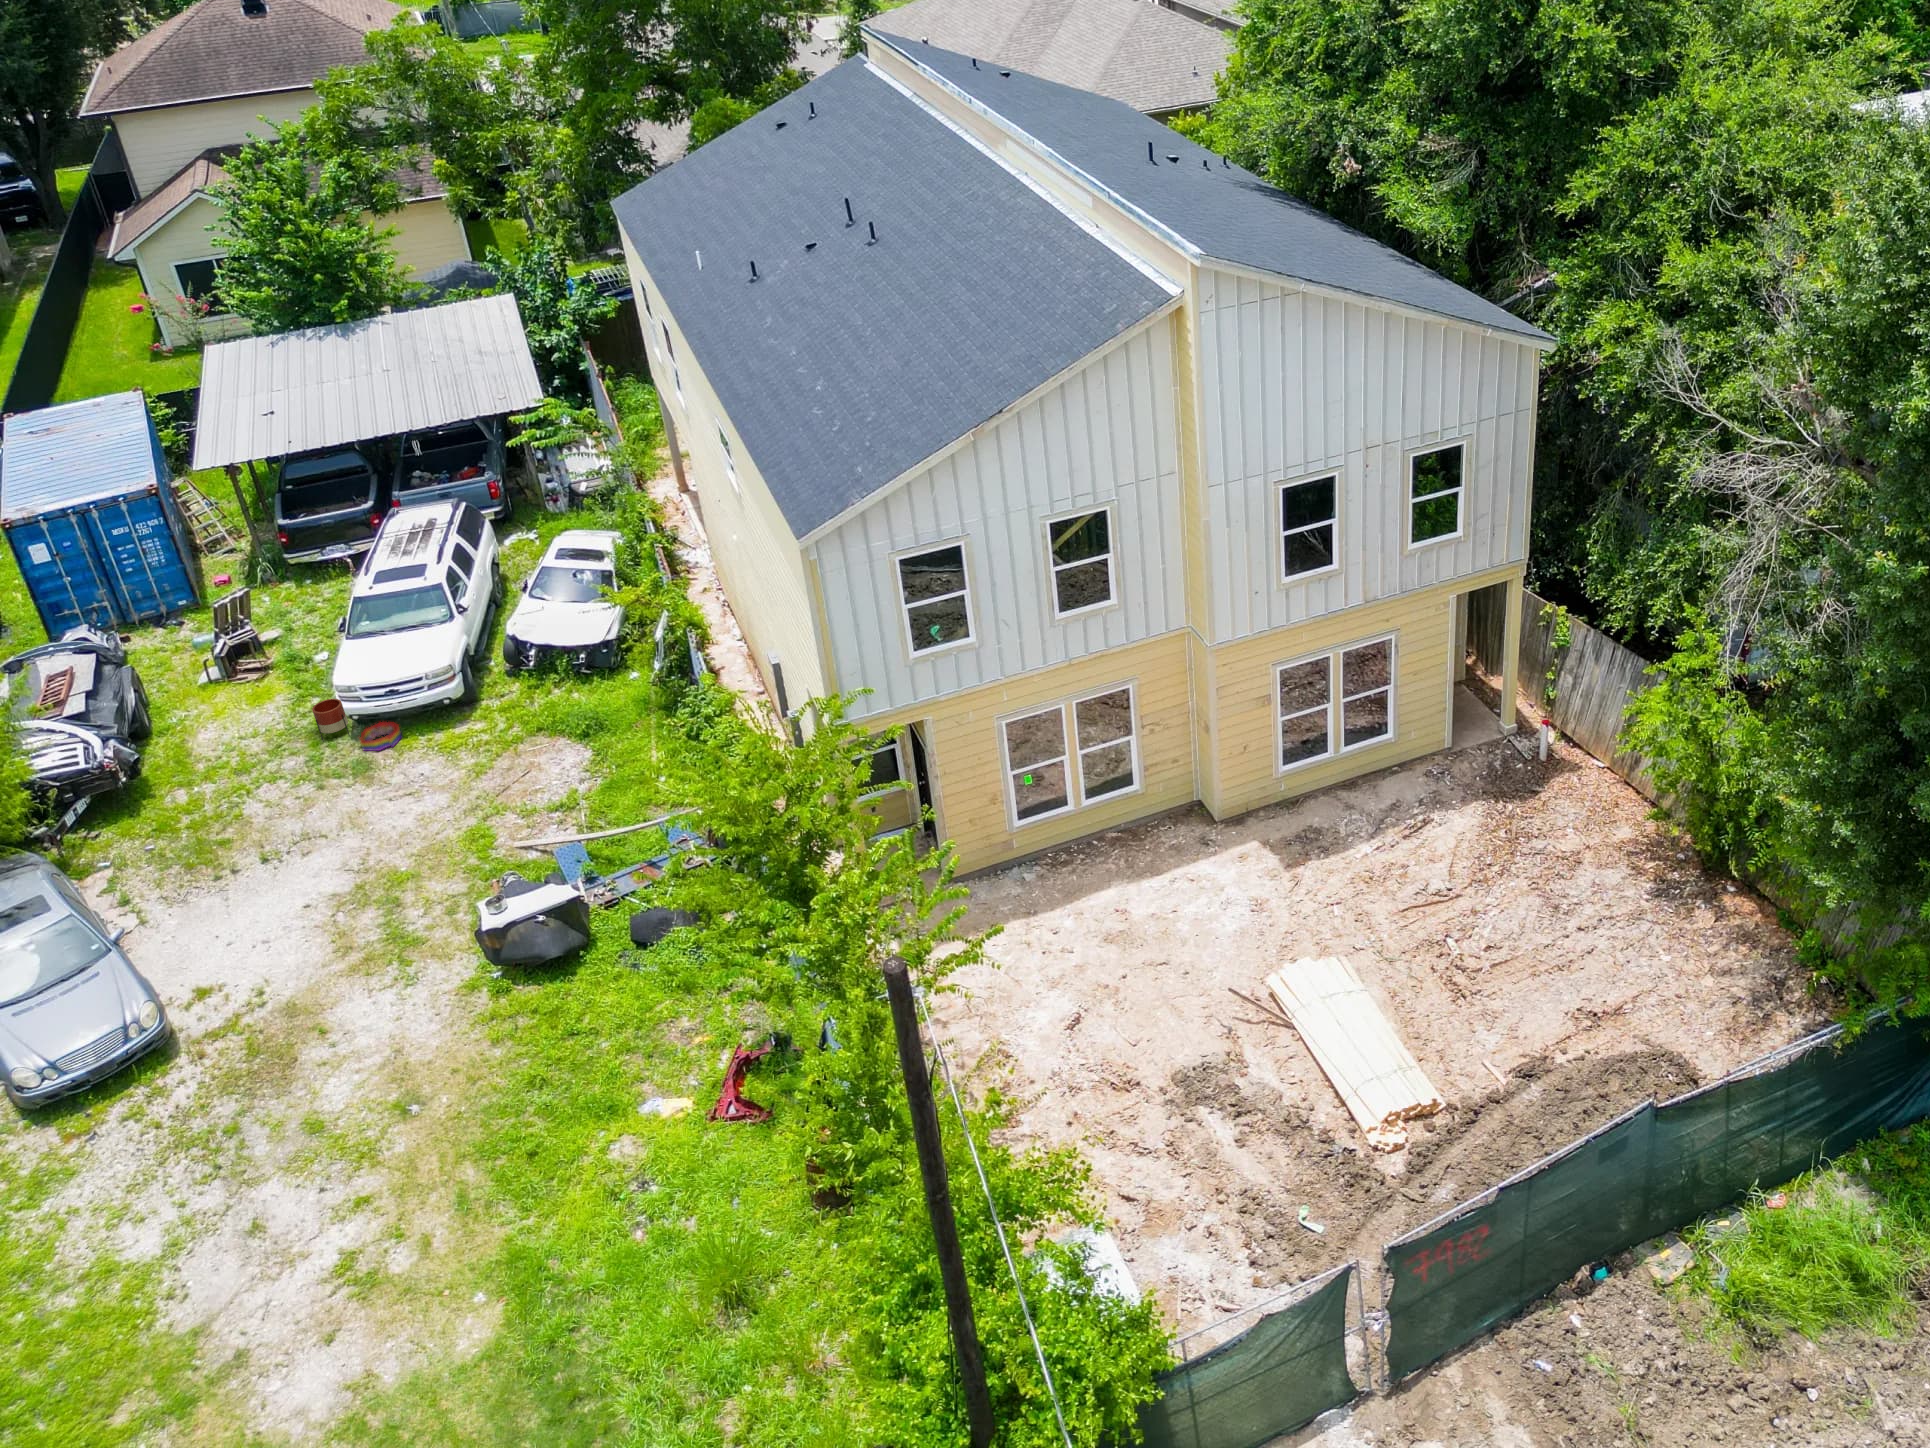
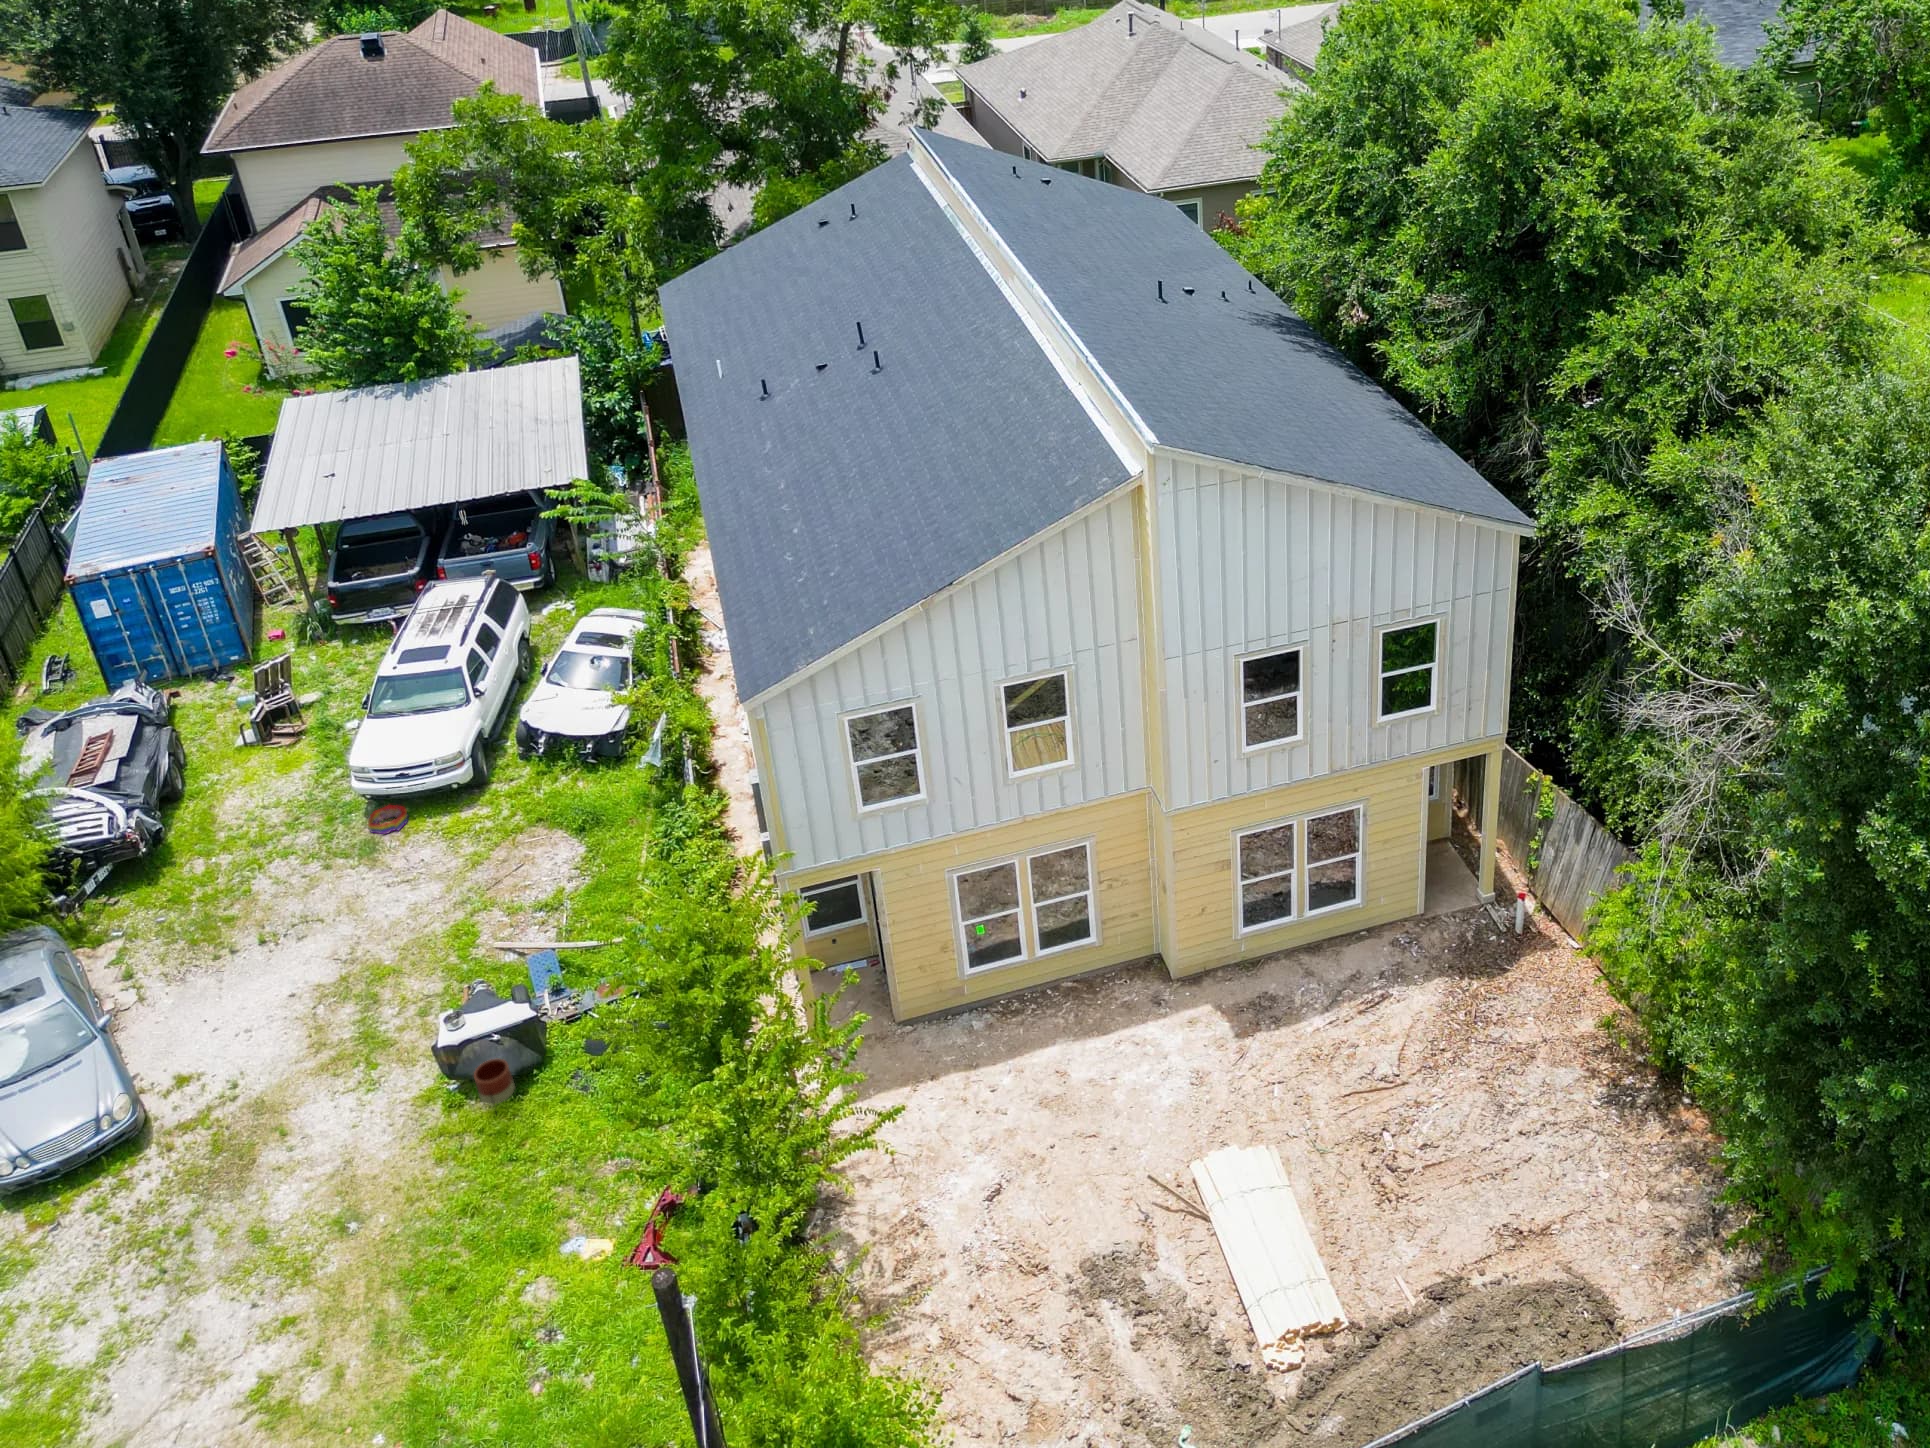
planter: present [312,699,350,742] -> present [474,1059,515,1105]

